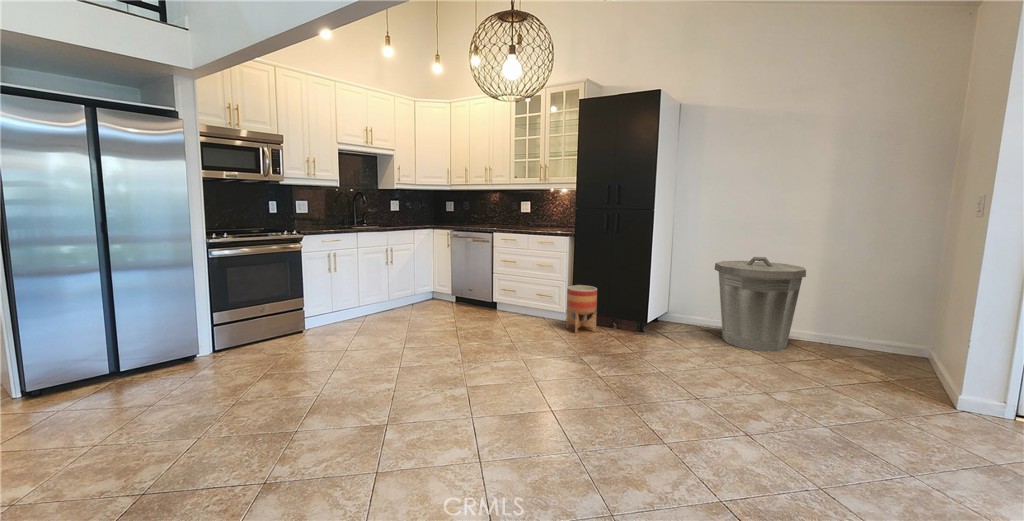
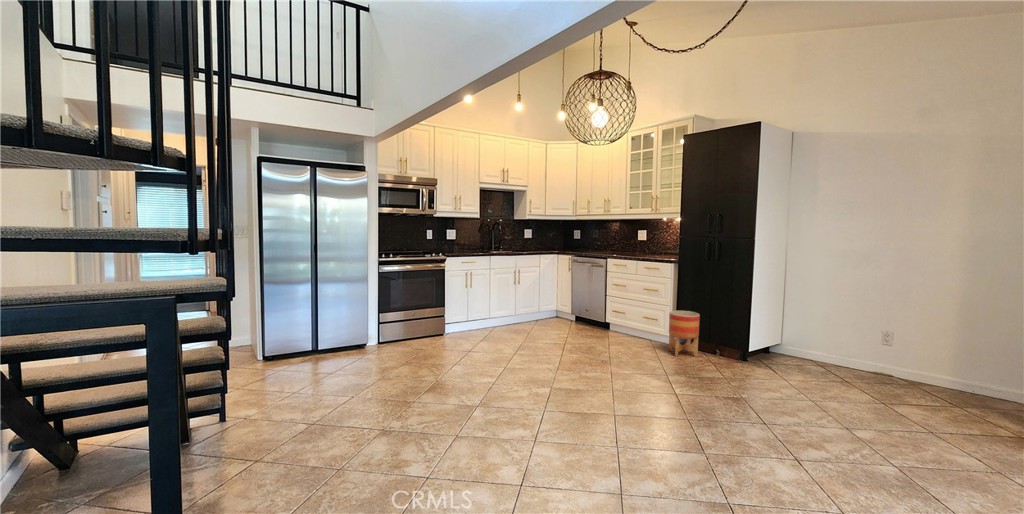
trash can: present [715,257,806,351] -> none [830,291,942,397]

